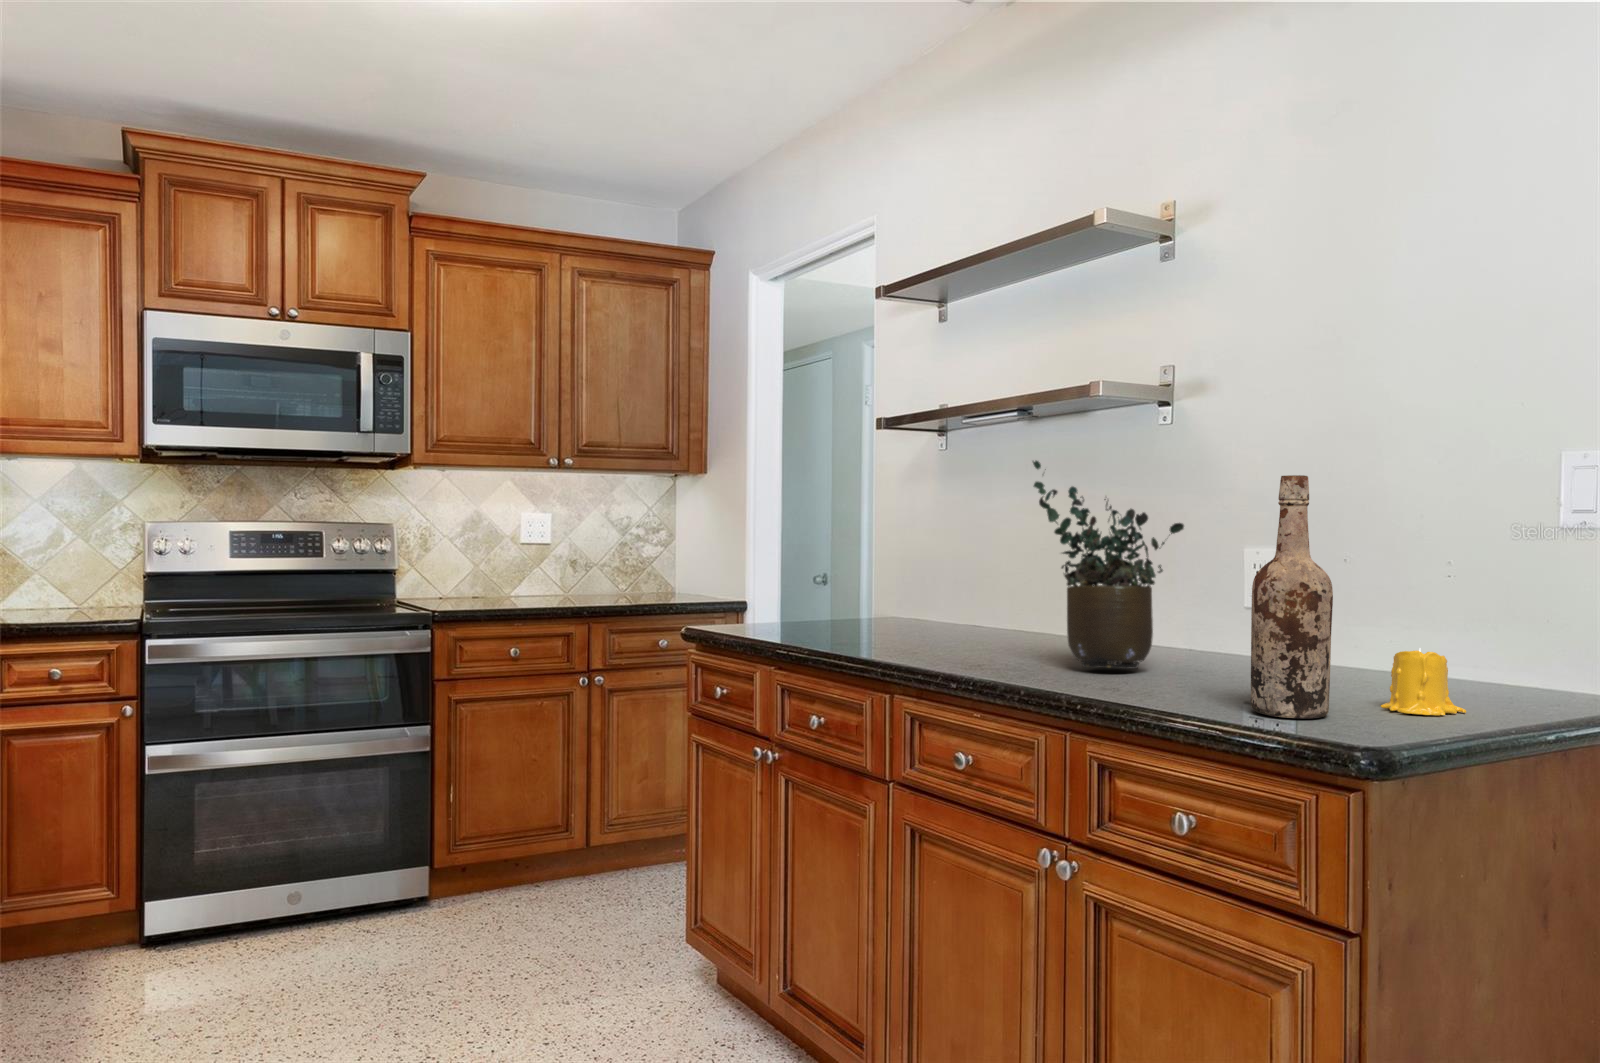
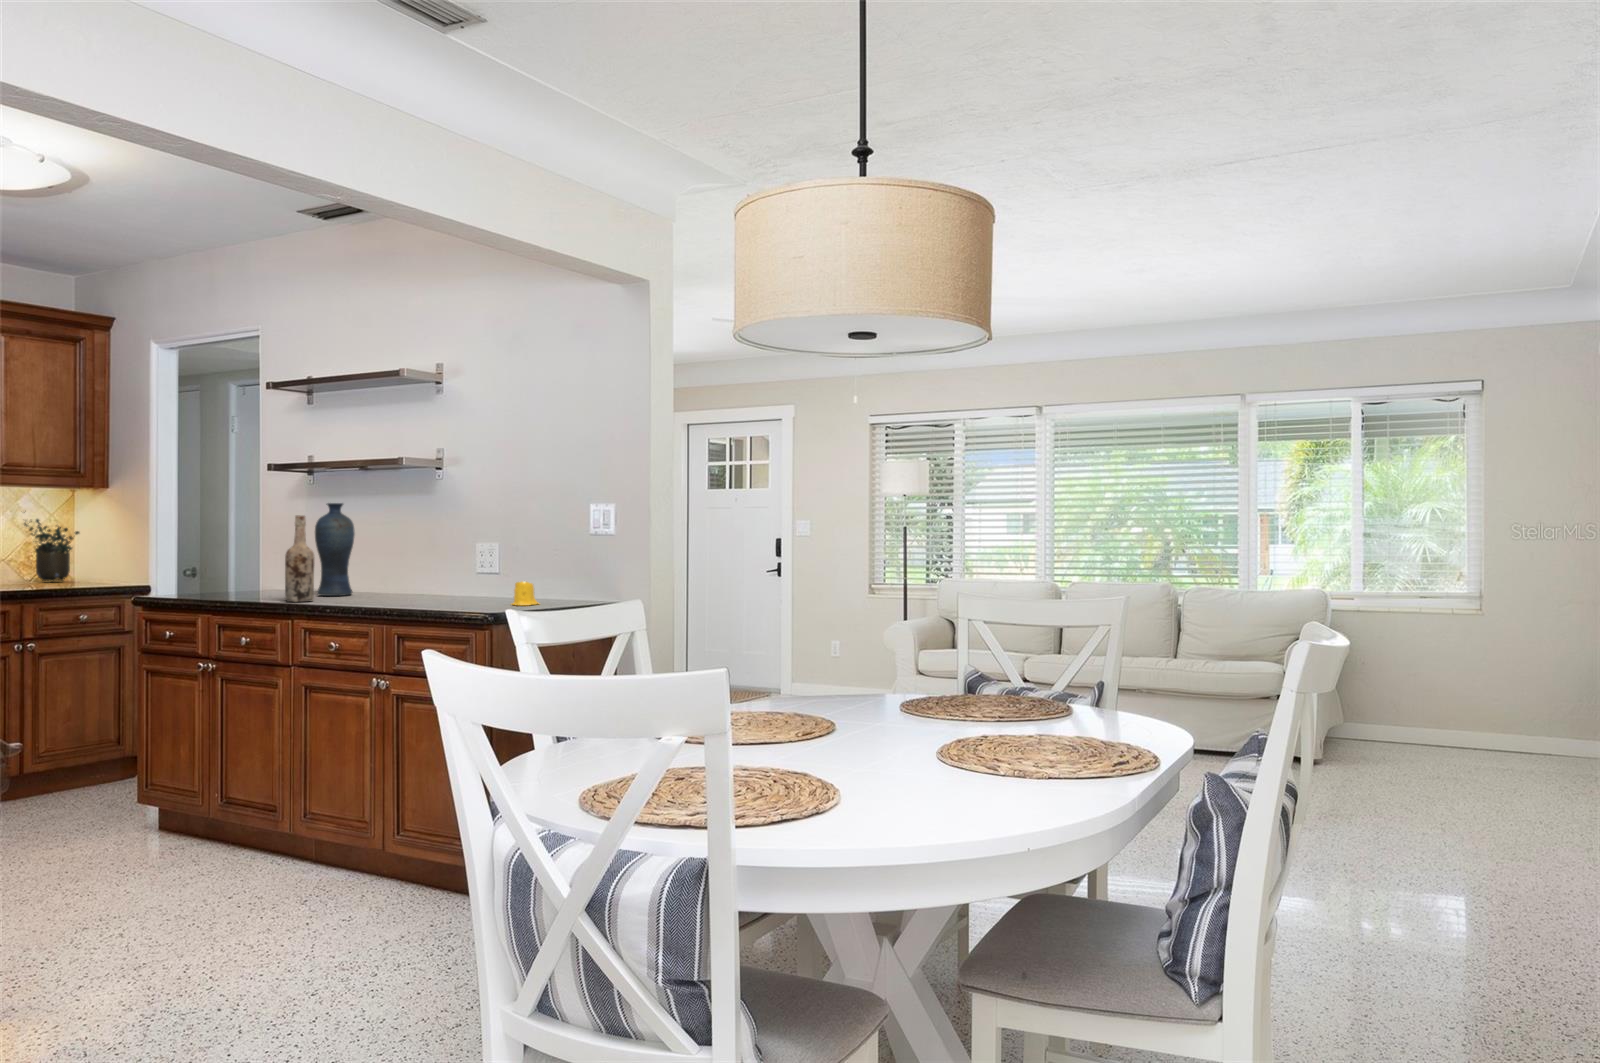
potted plant: present [1033,461,1184,669] -> present [24,519,79,581]
vase: none [939,473,1007,644] -> present [315,503,355,596]
wine bottle: present [1251,475,1333,718] -> present [285,516,314,602]

